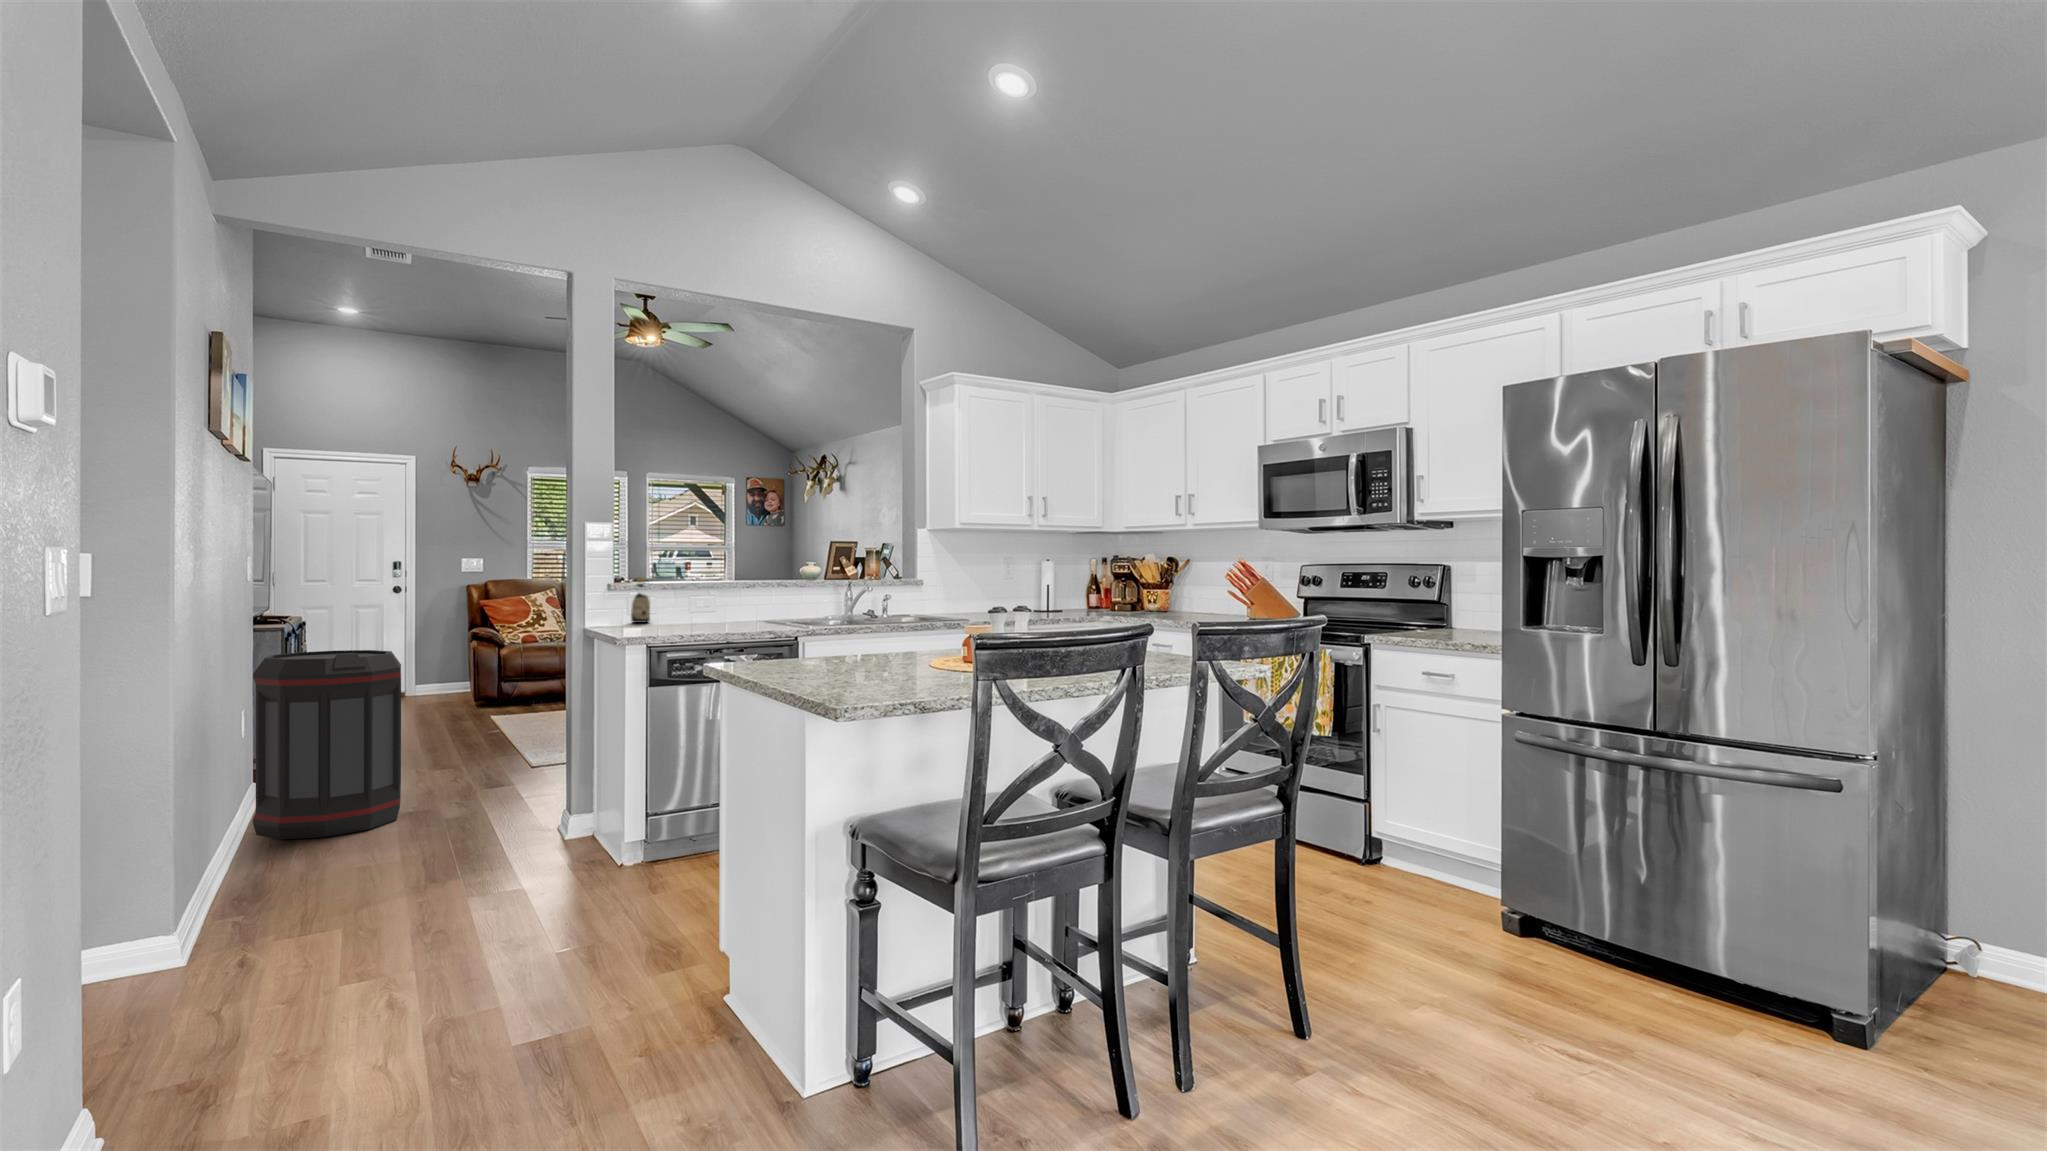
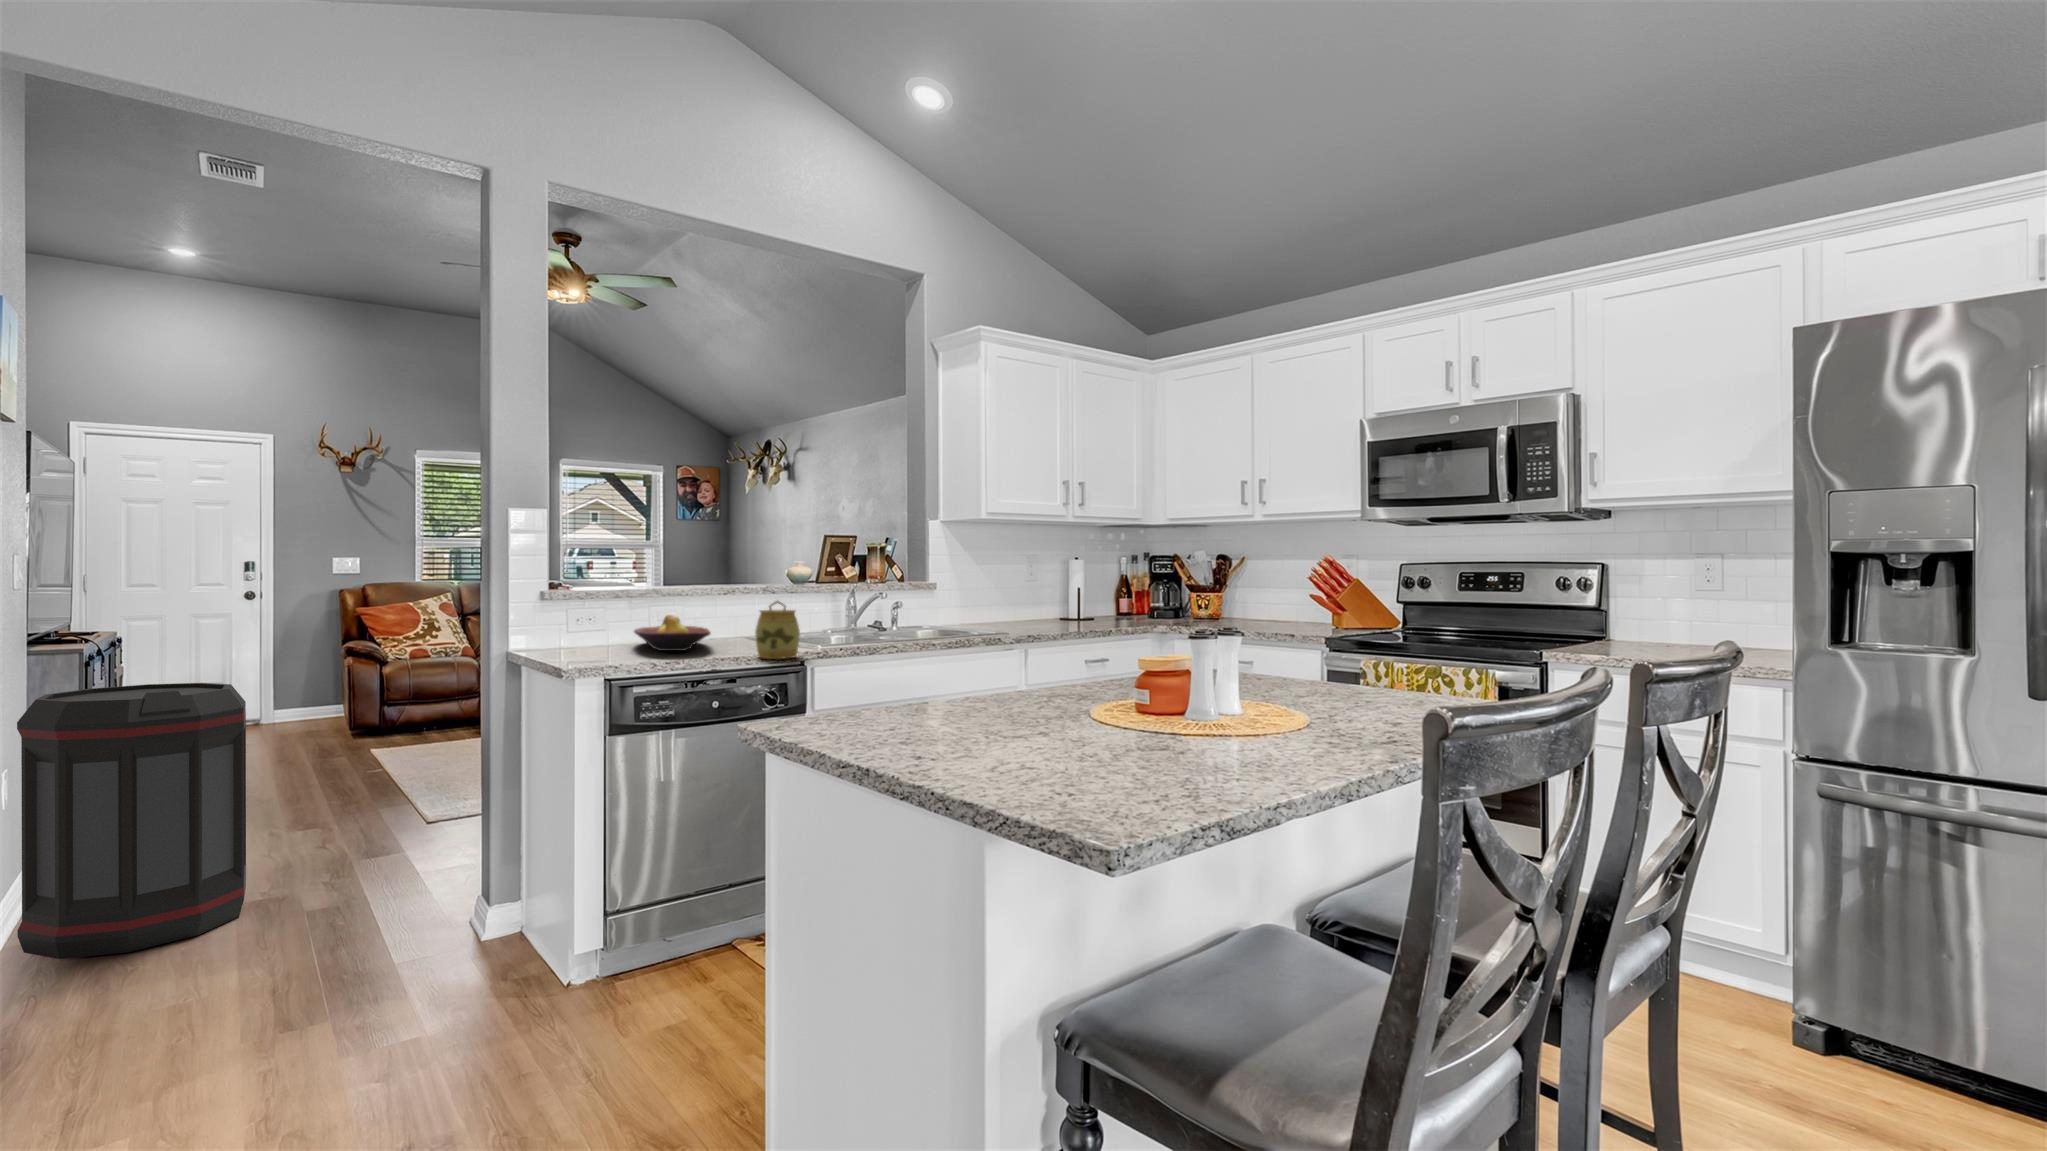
bottle: present [631,577,650,623] -> none [573,582,598,643]
jar: none [760,591,793,635] -> present [755,601,800,659]
fruit bowl: none [674,602,730,629] -> present [634,615,710,651]

